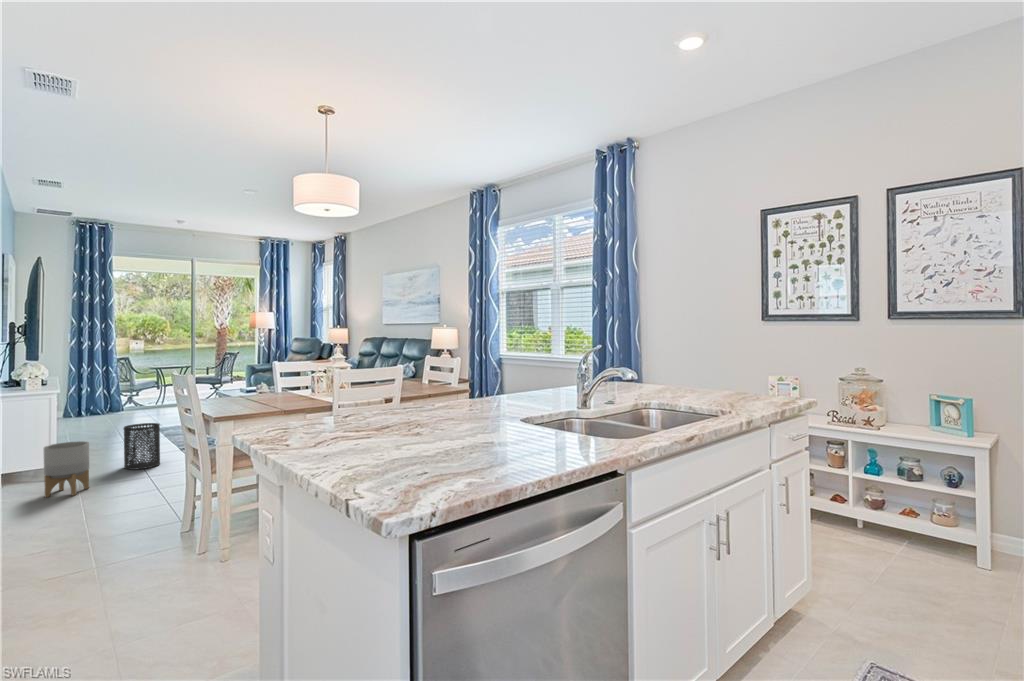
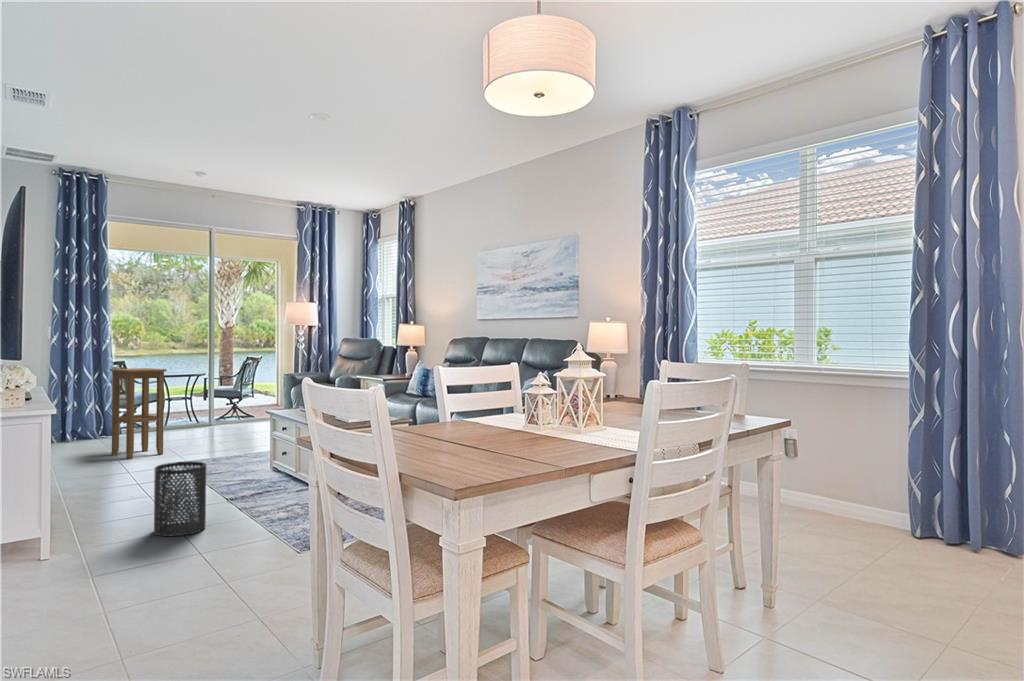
stool: none [111,363,152,426] -> present [110,368,167,459]
planter: present [44,441,89,497] -> none [45,495,115,591]

